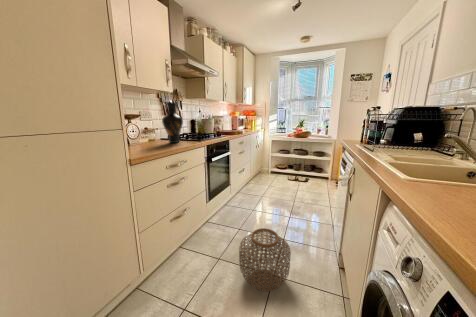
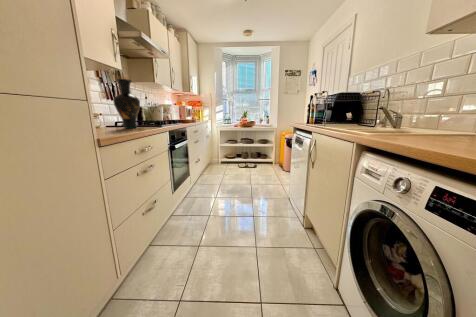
woven basket: present [239,228,291,292] -> none [227,203,275,262]

